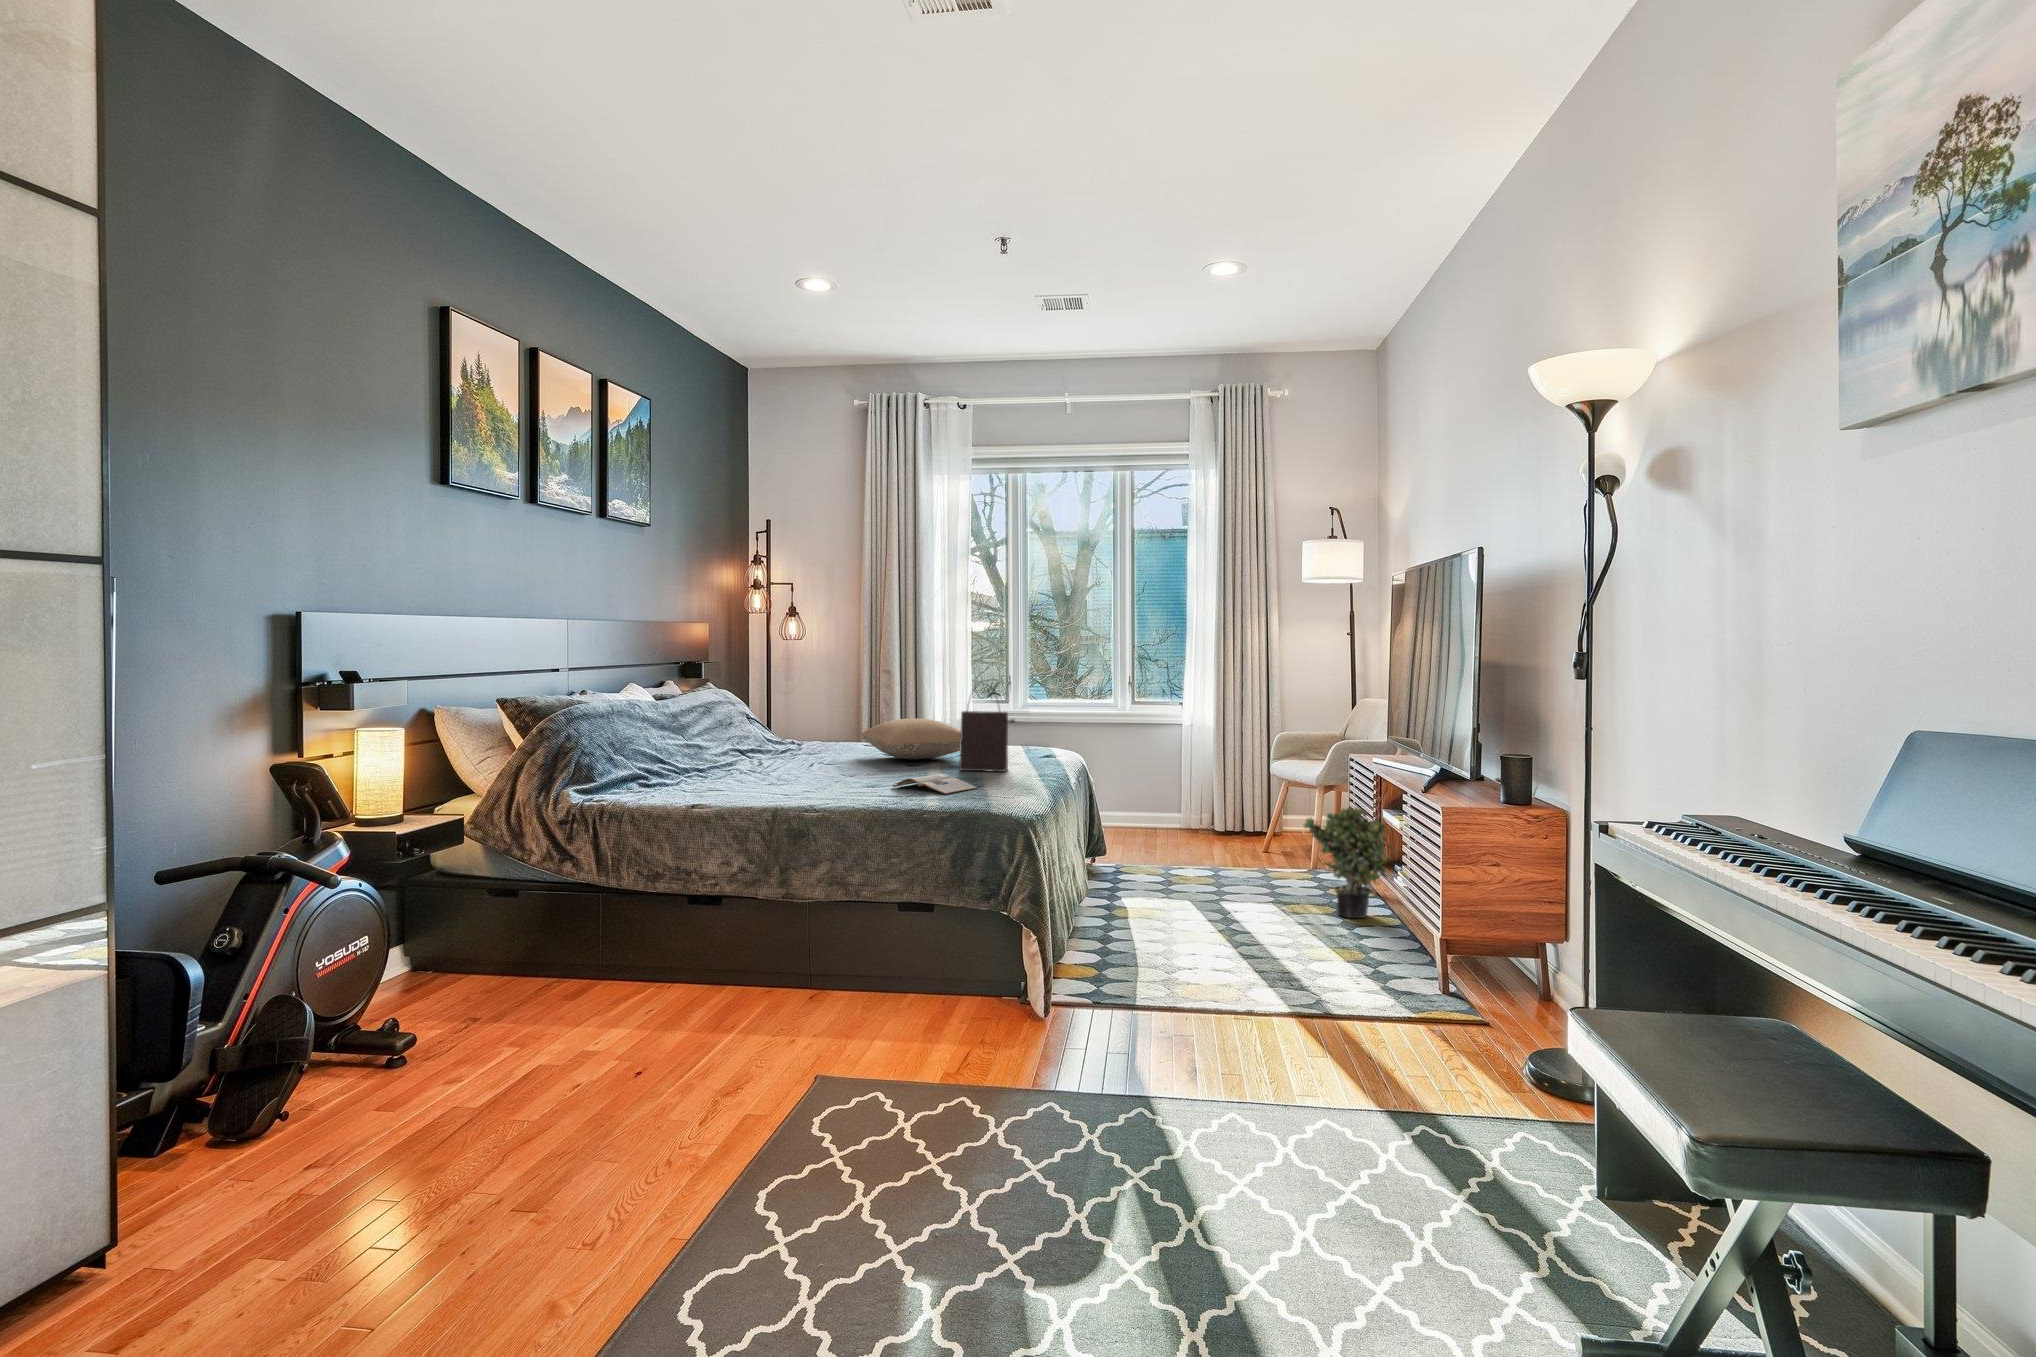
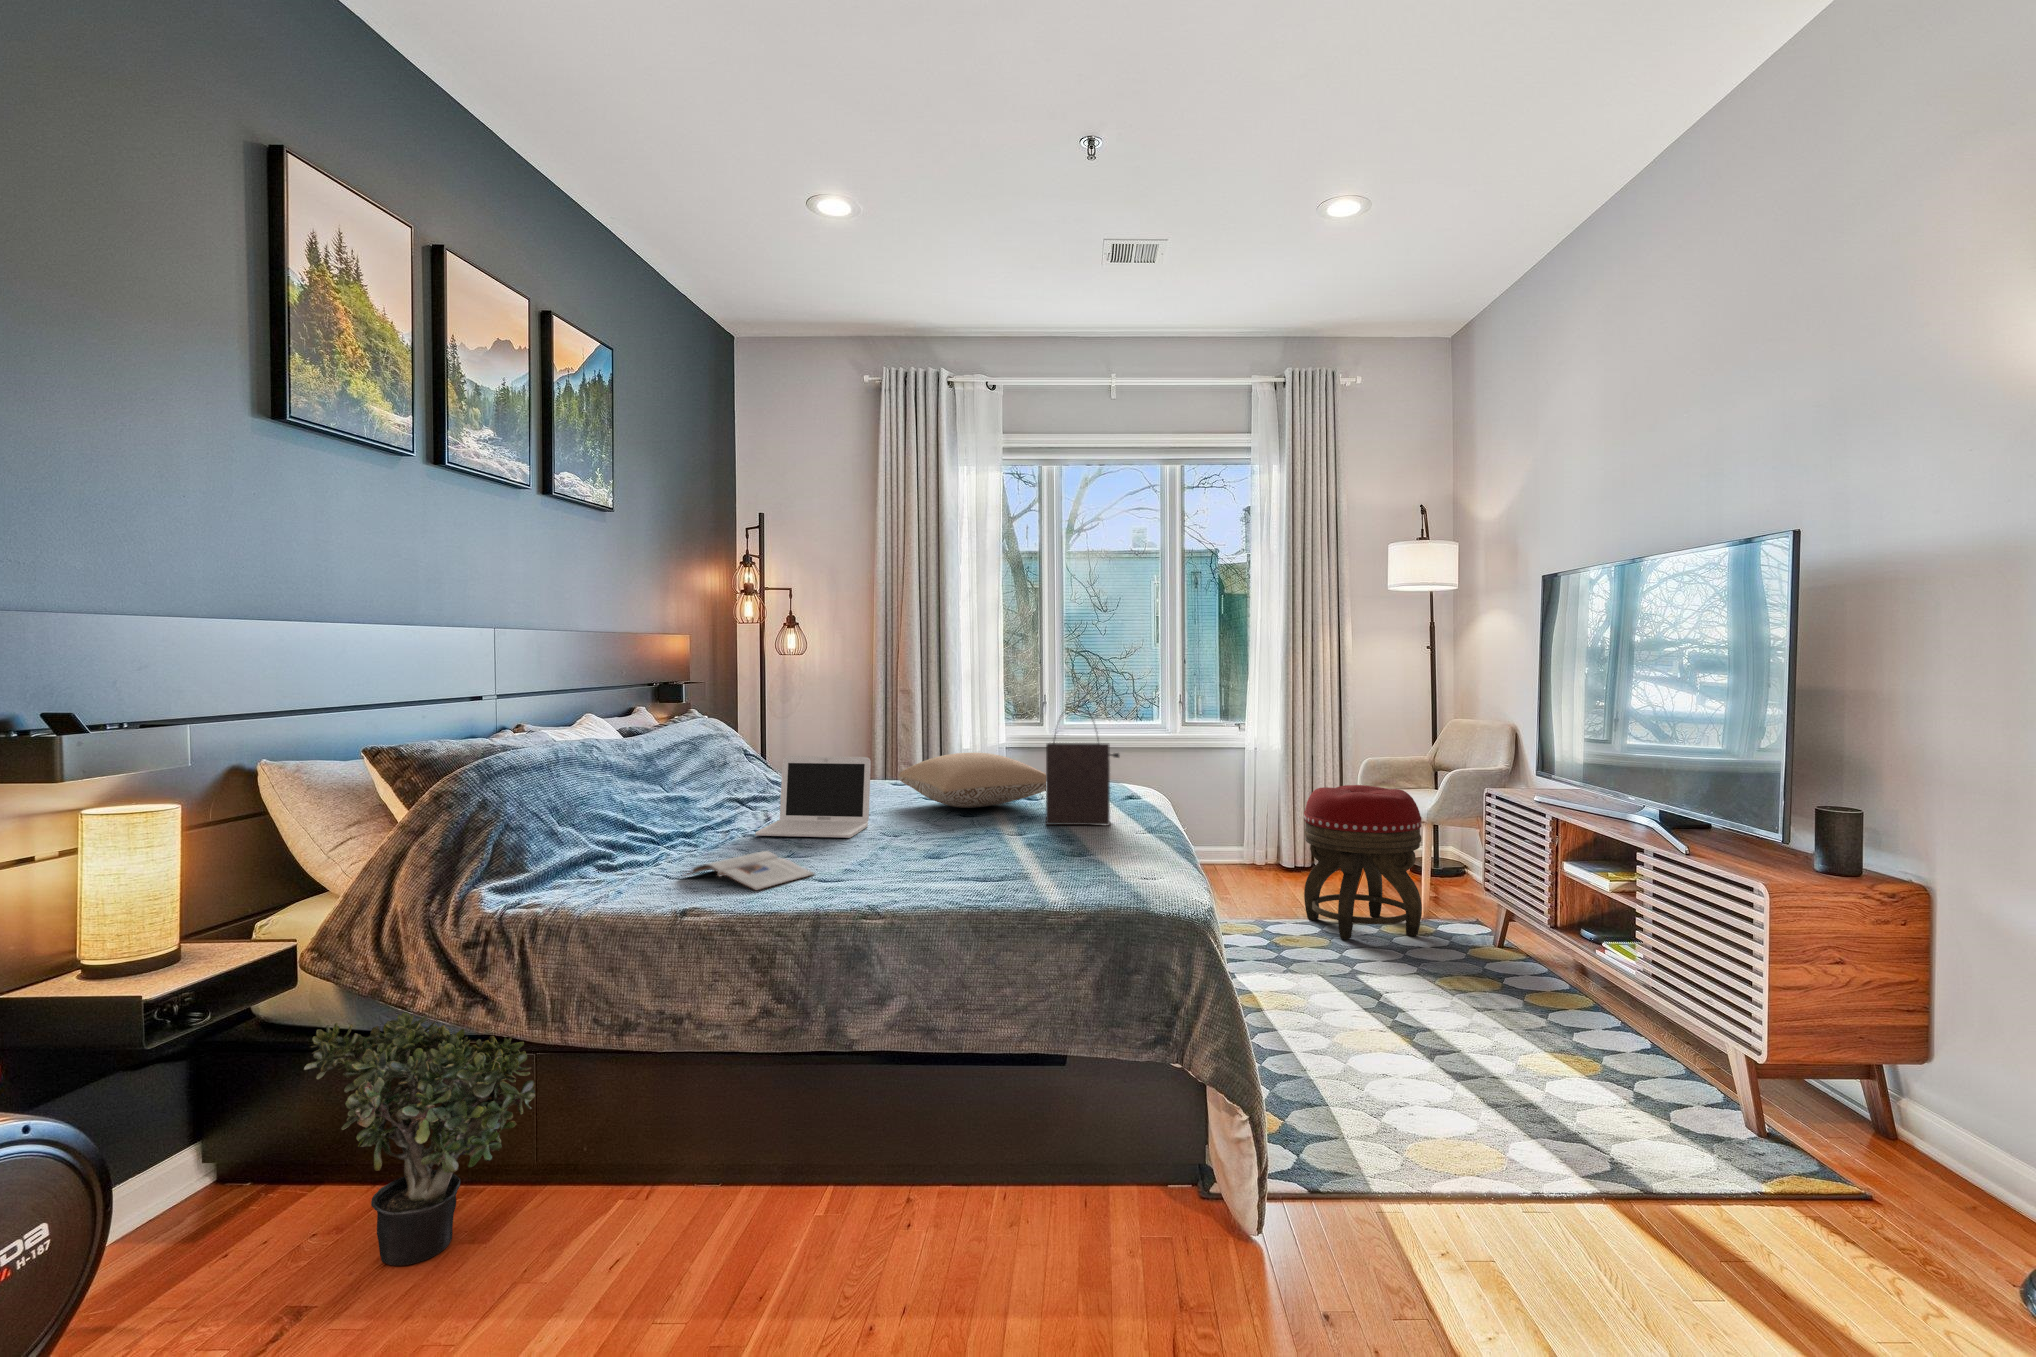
laptop: none [749,717,834,774] -> present [755,756,871,838]
footstool: none [1196,755,1287,876] -> present [1304,785,1422,940]
magazine: present [892,774,977,794] -> present [685,851,814,890]
potted plant: present [1304,807,1390,918] -> present [304,1012,535,1265]

